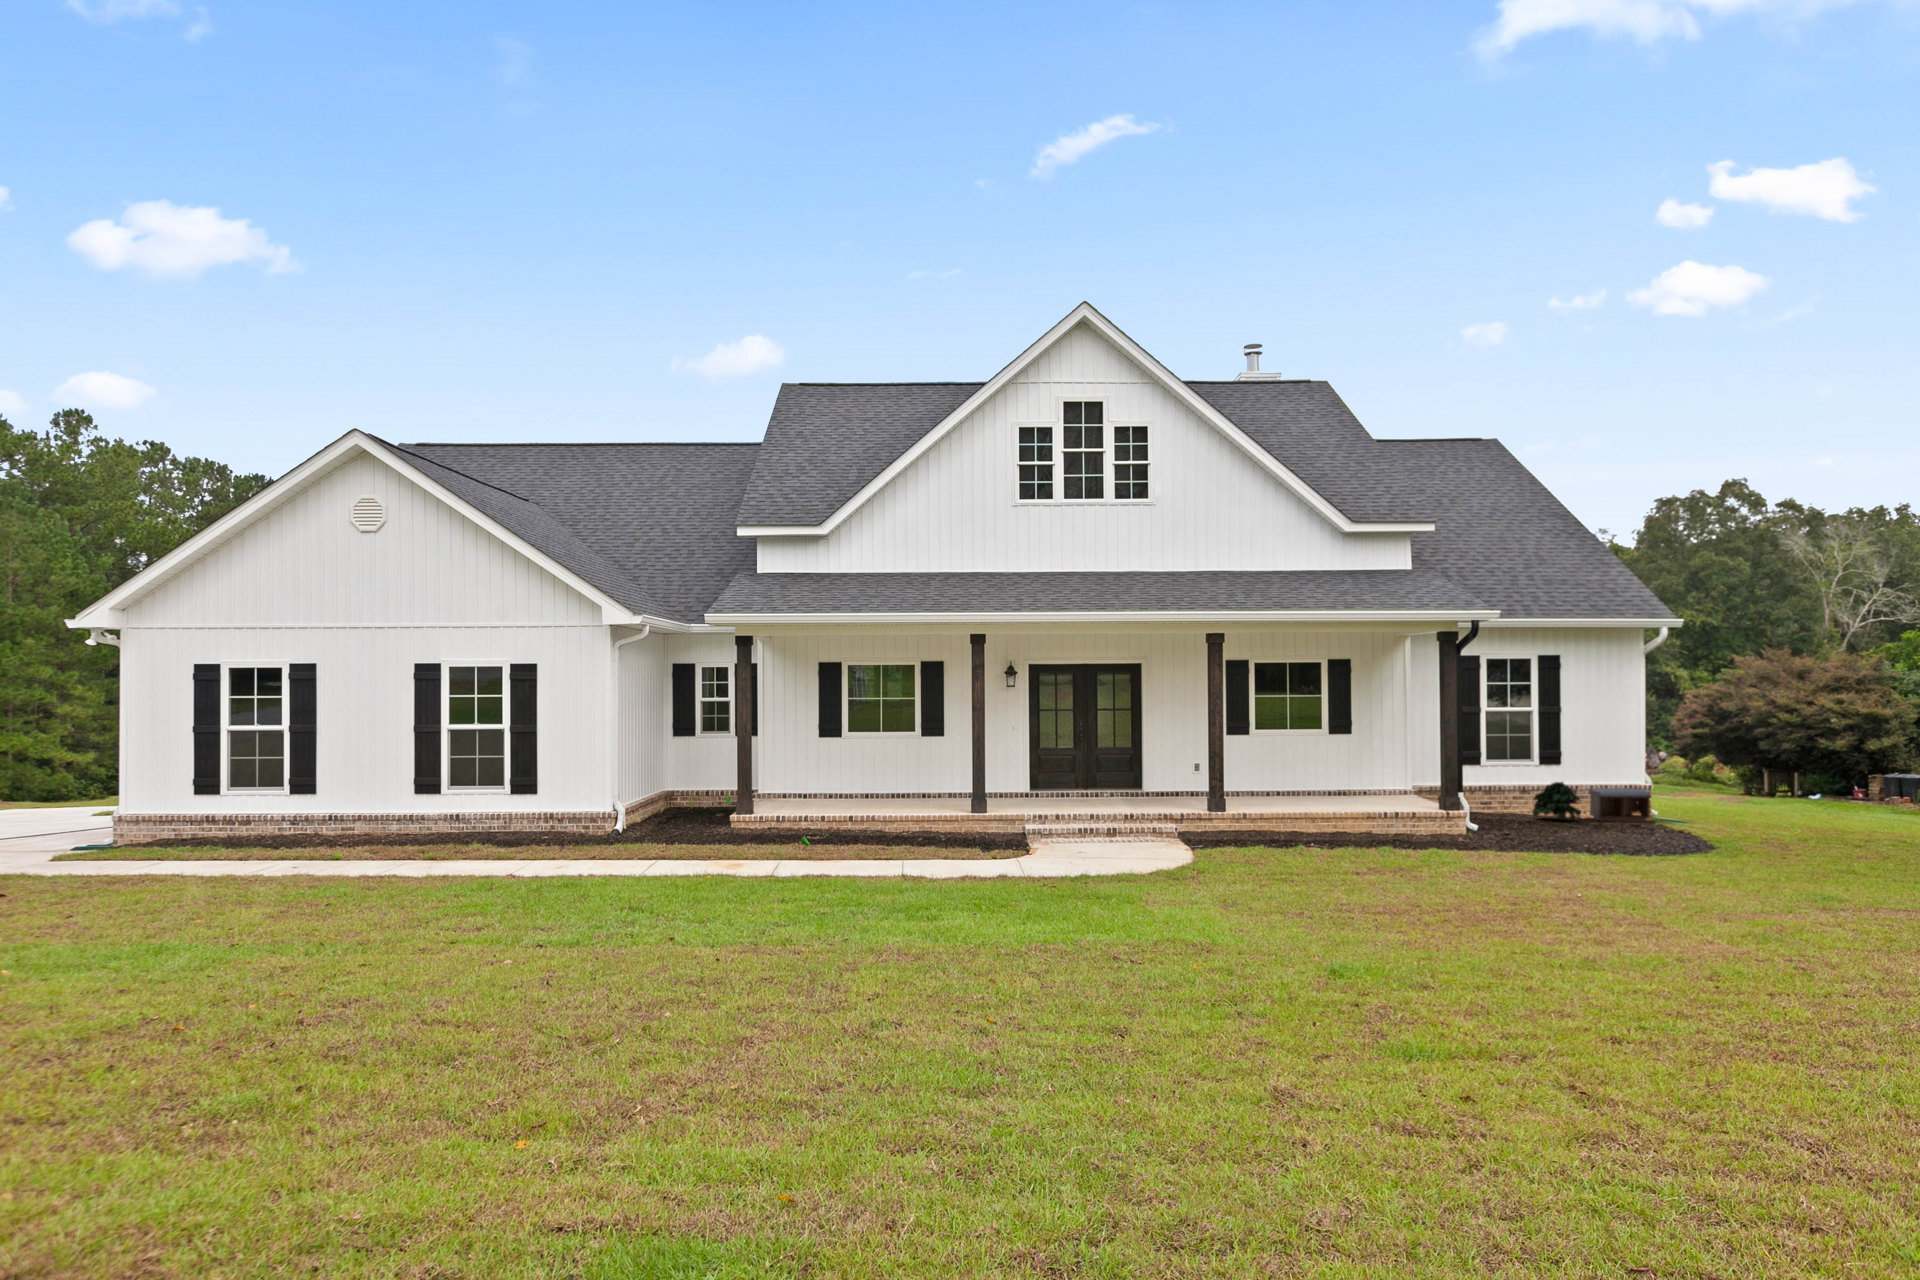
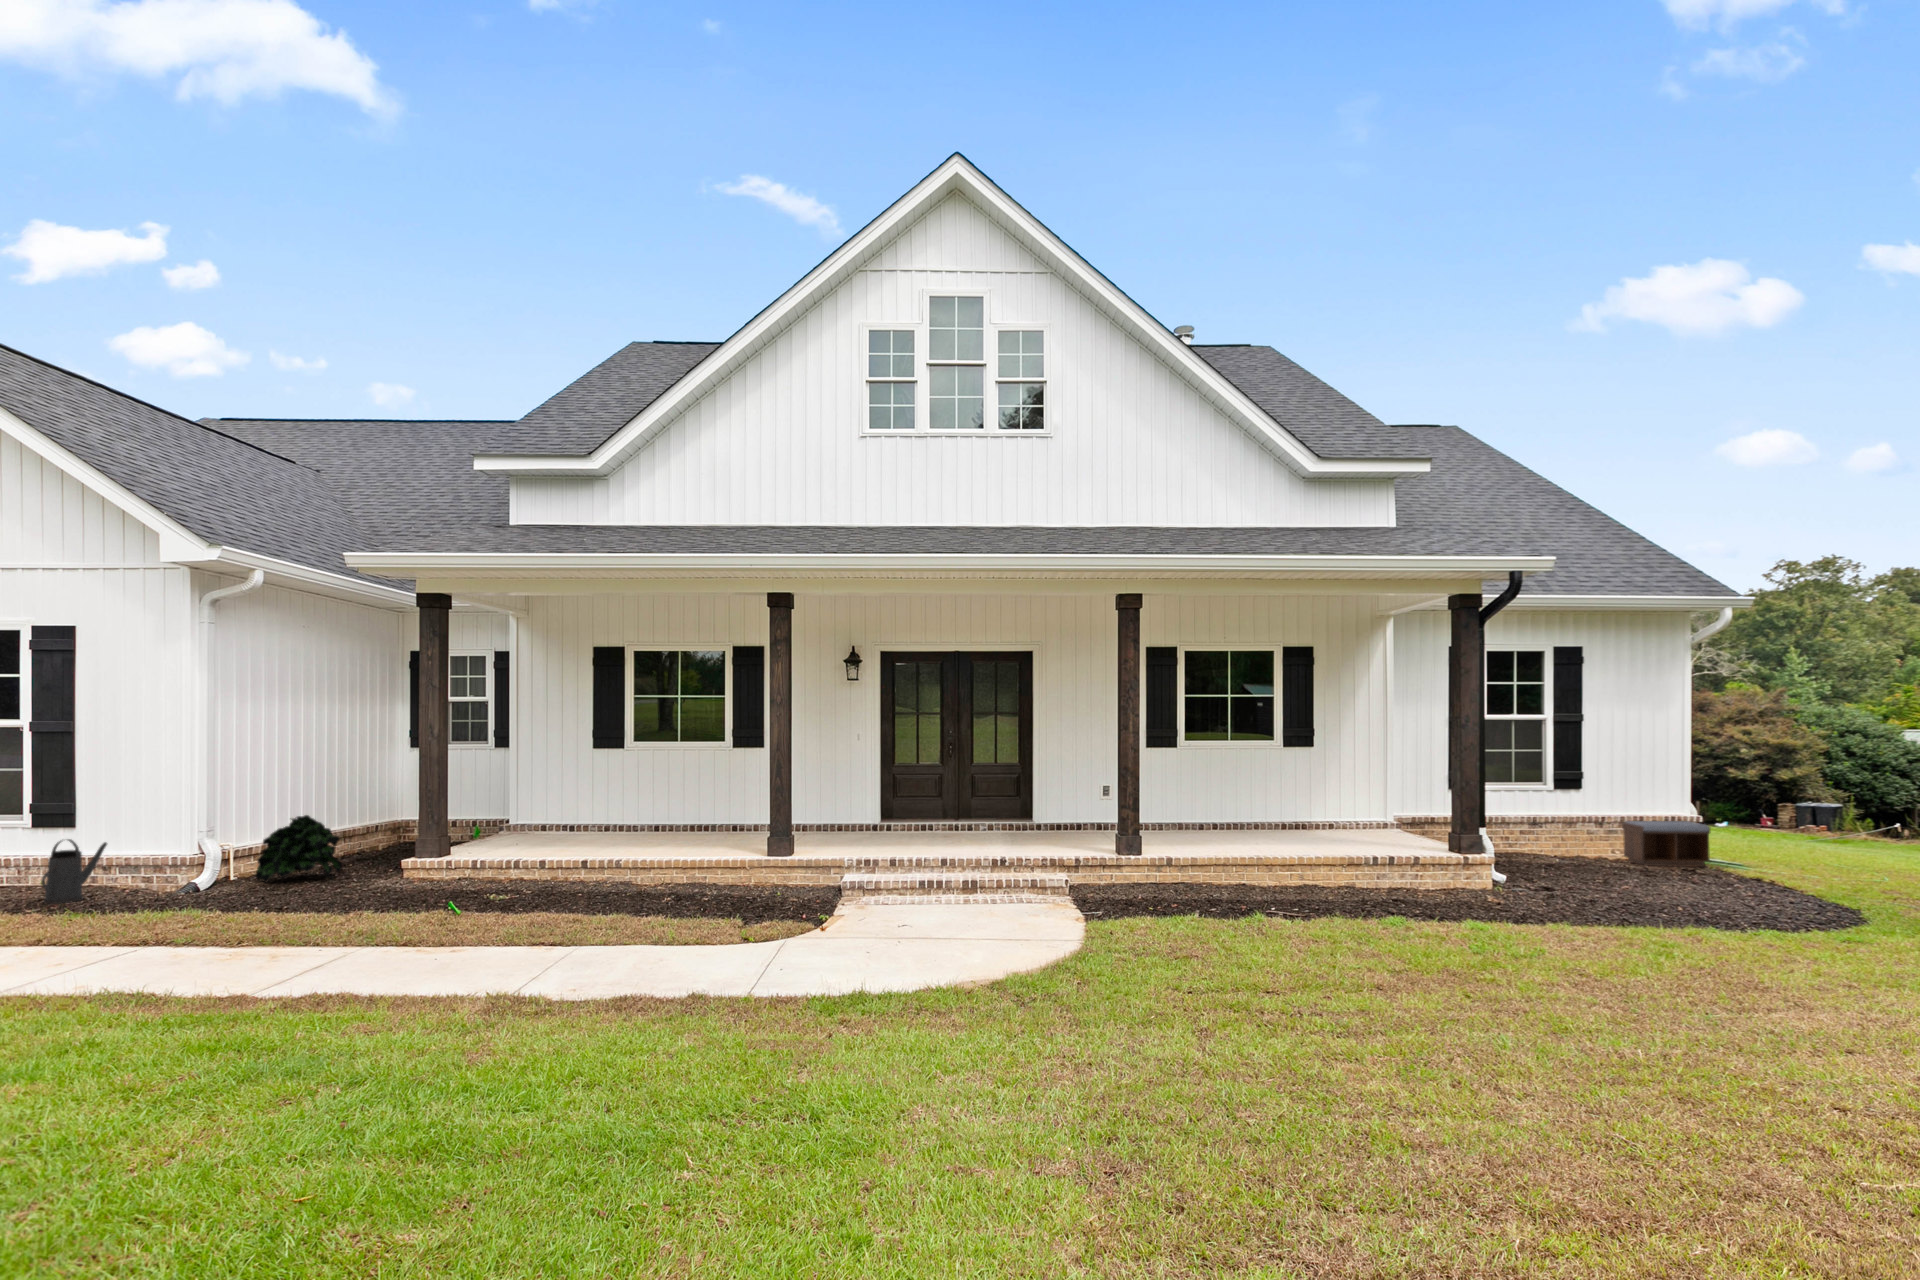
potted plant: present [1532,782,1581,821] -> present [255,815,342,882]
watering can: none [536,802,558,841] -> present [41,839,107,904]

